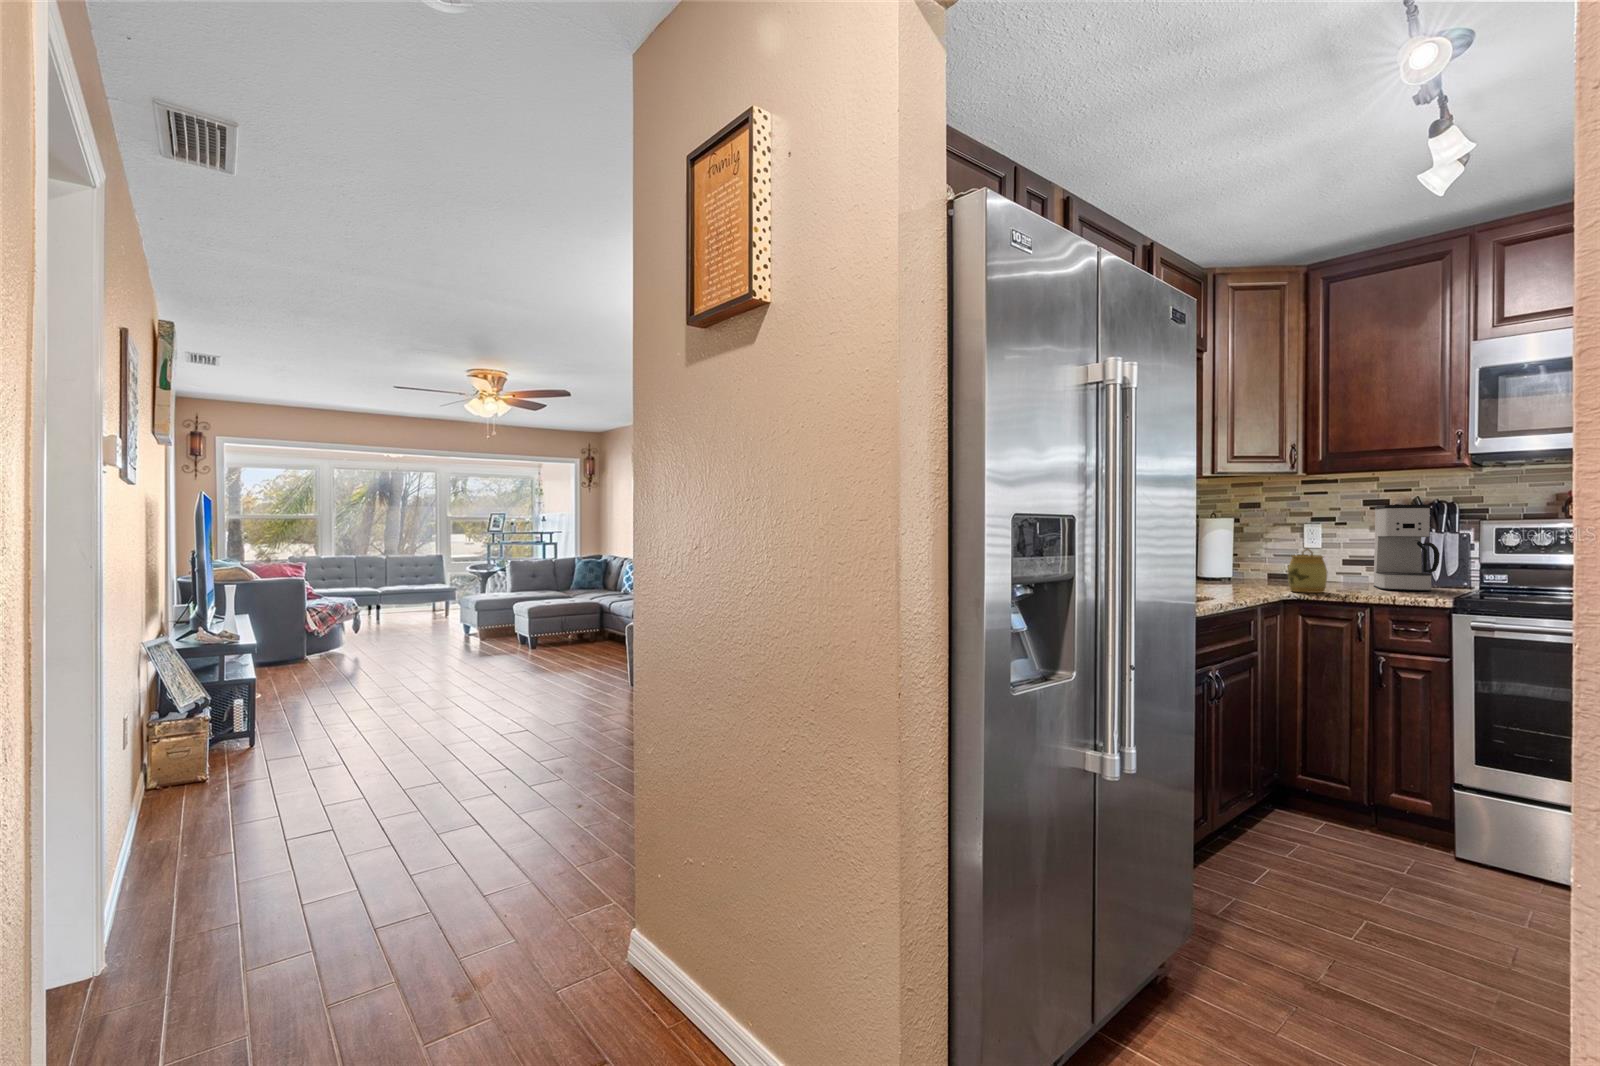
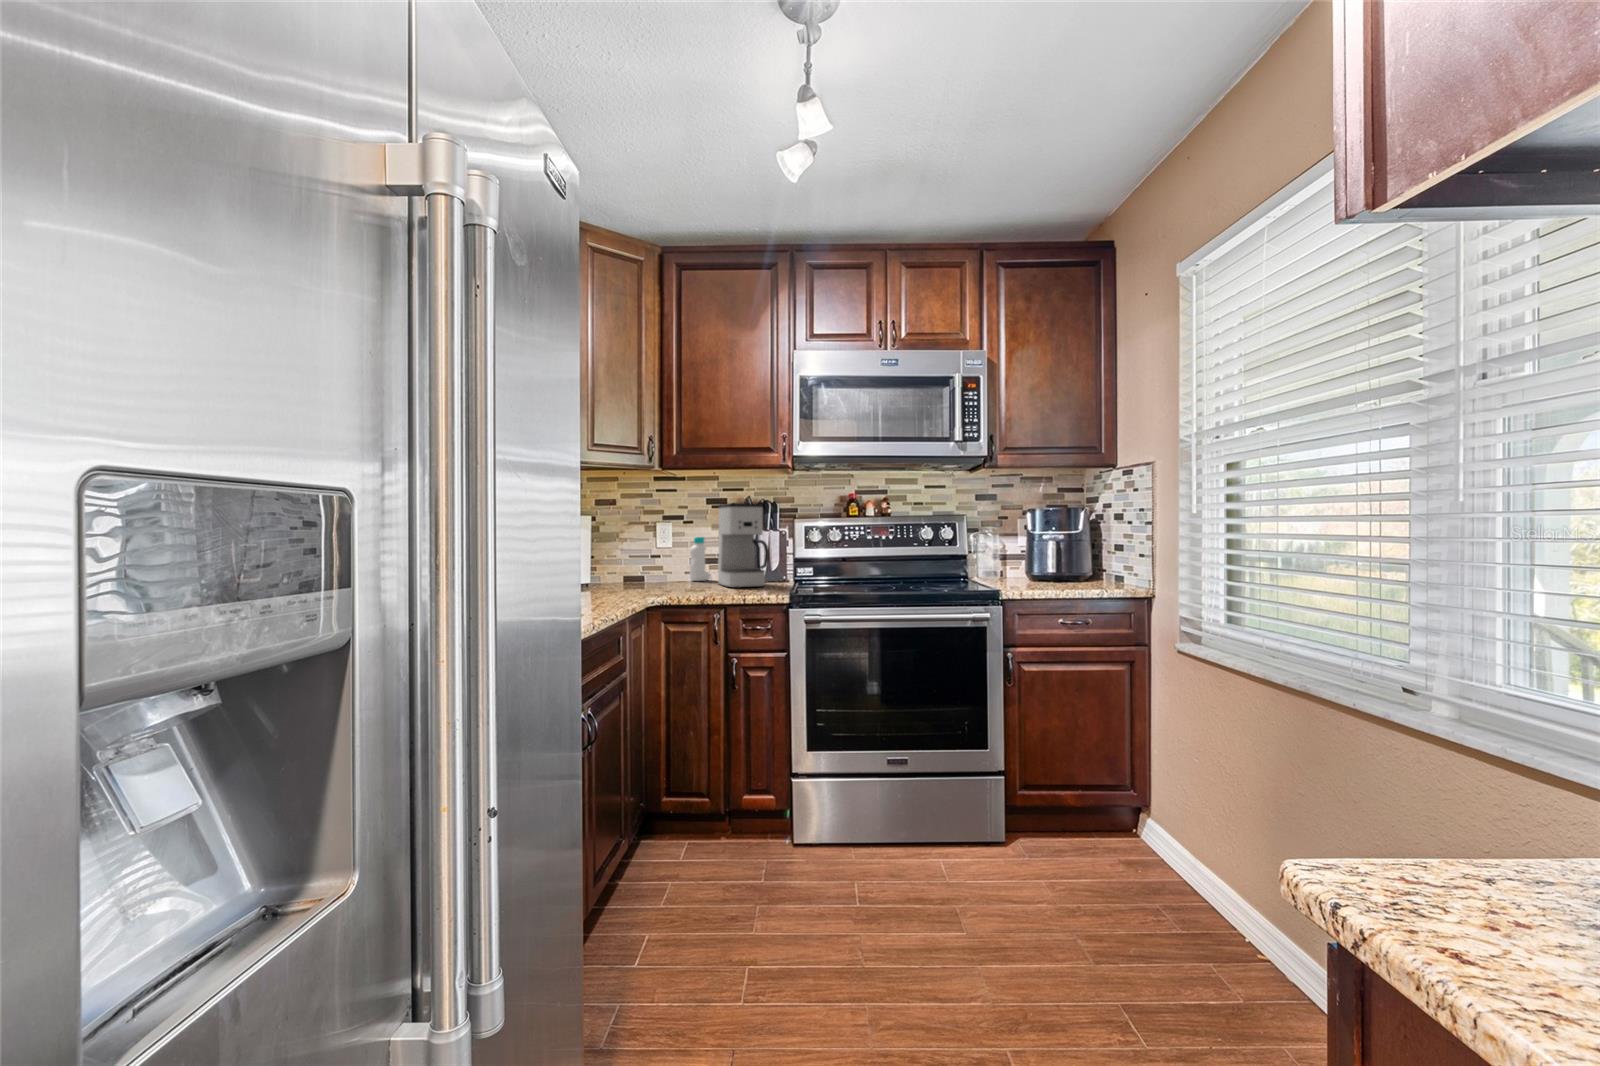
bottle: none [1341,539,1367,583] -> present [689,537,710,581]
jar: present [1288,548,1327,593] -> none [650,548,687,597]

